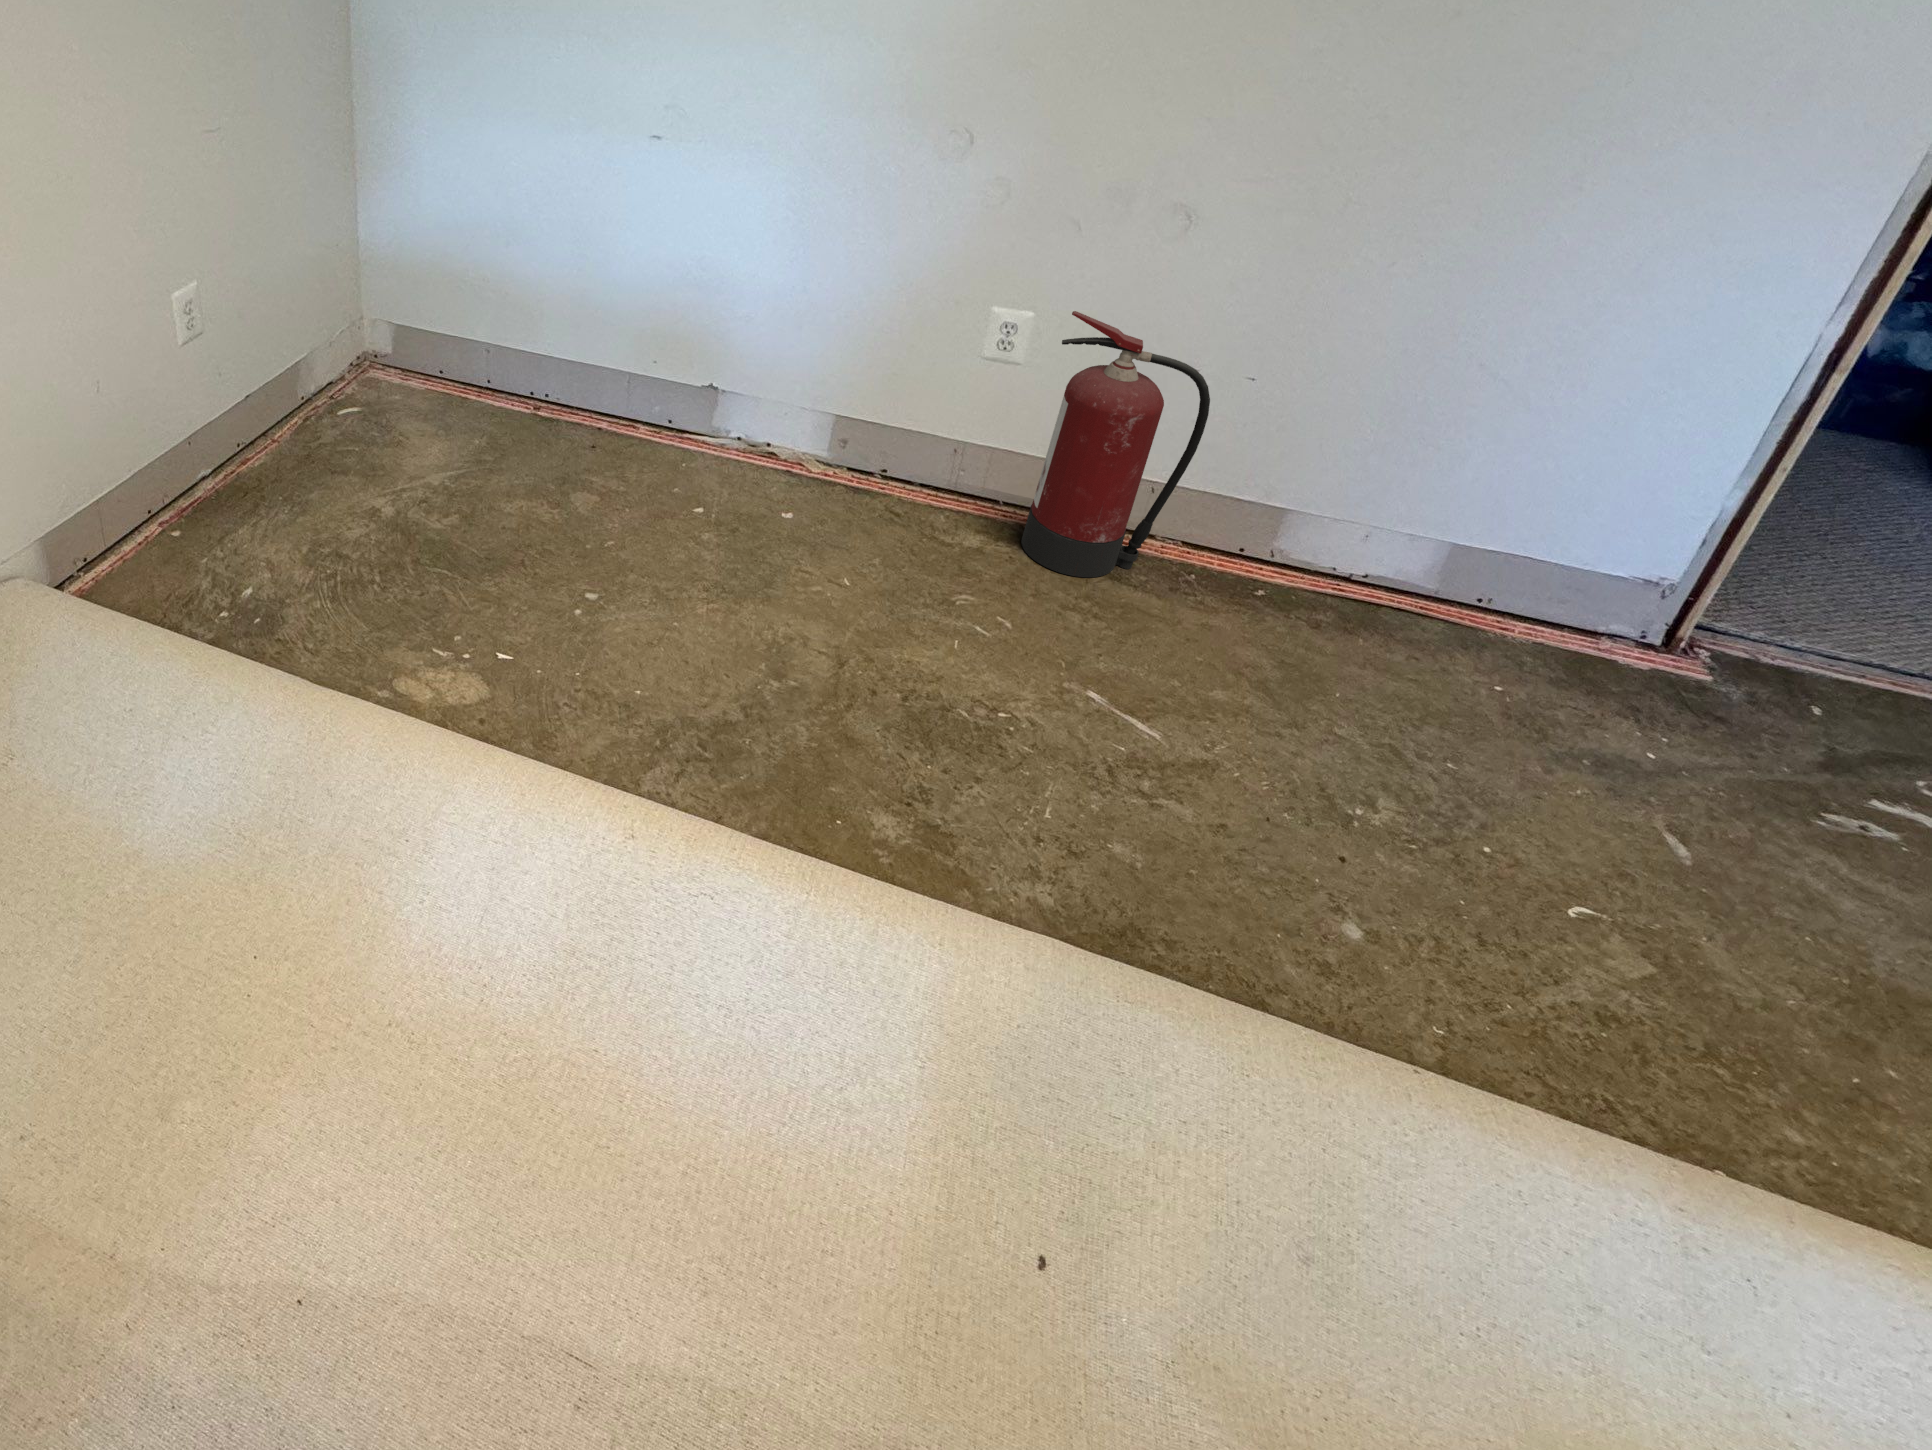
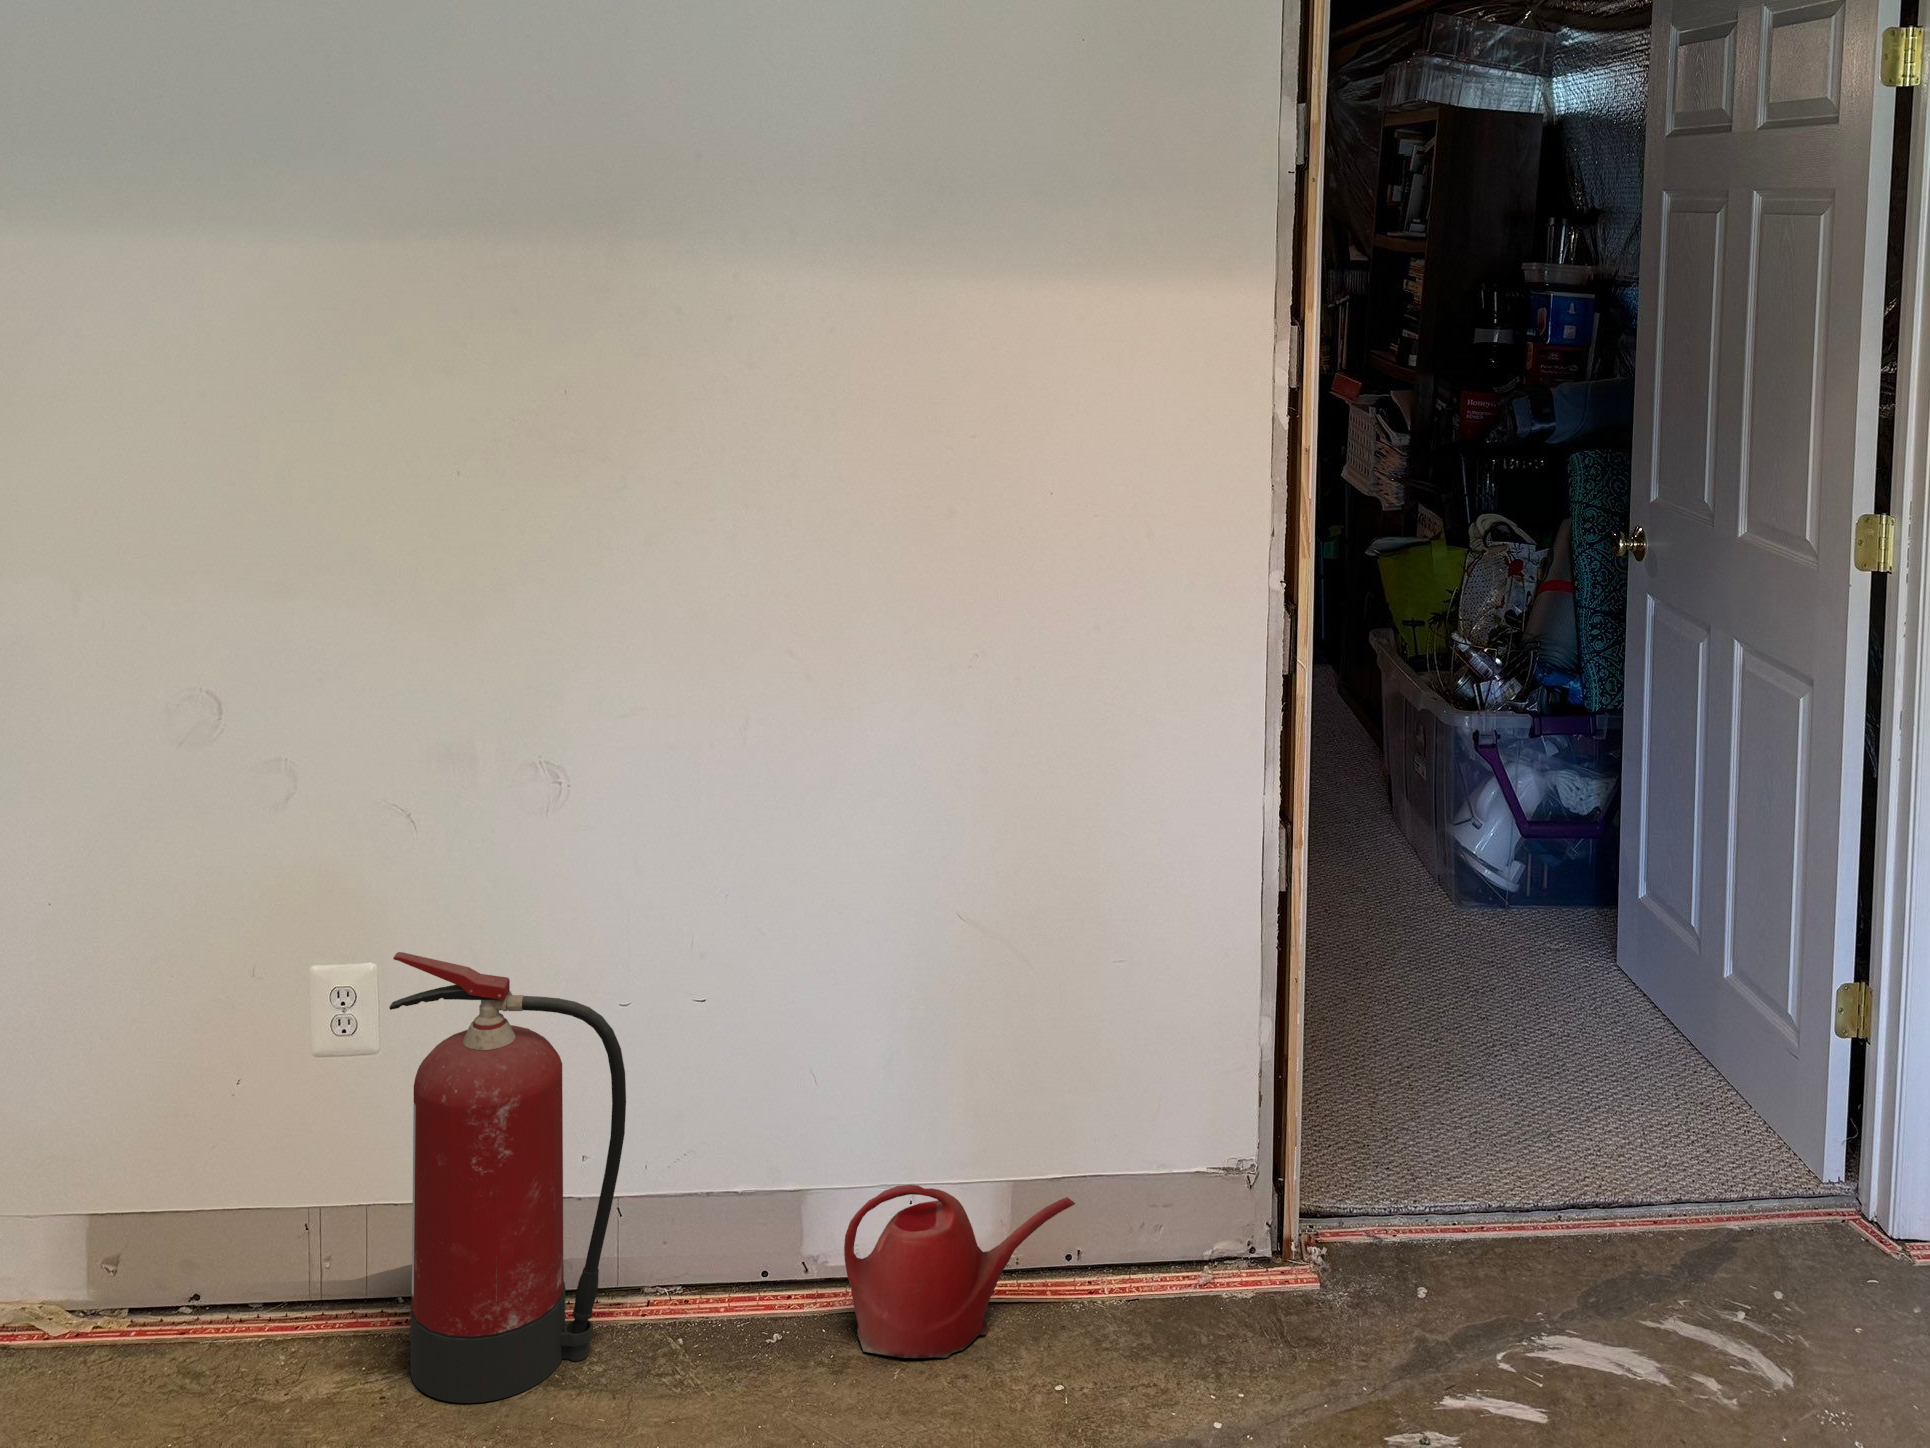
watering can: none [1319,528,1526,640] -> present [844,1185,1075,1358]

